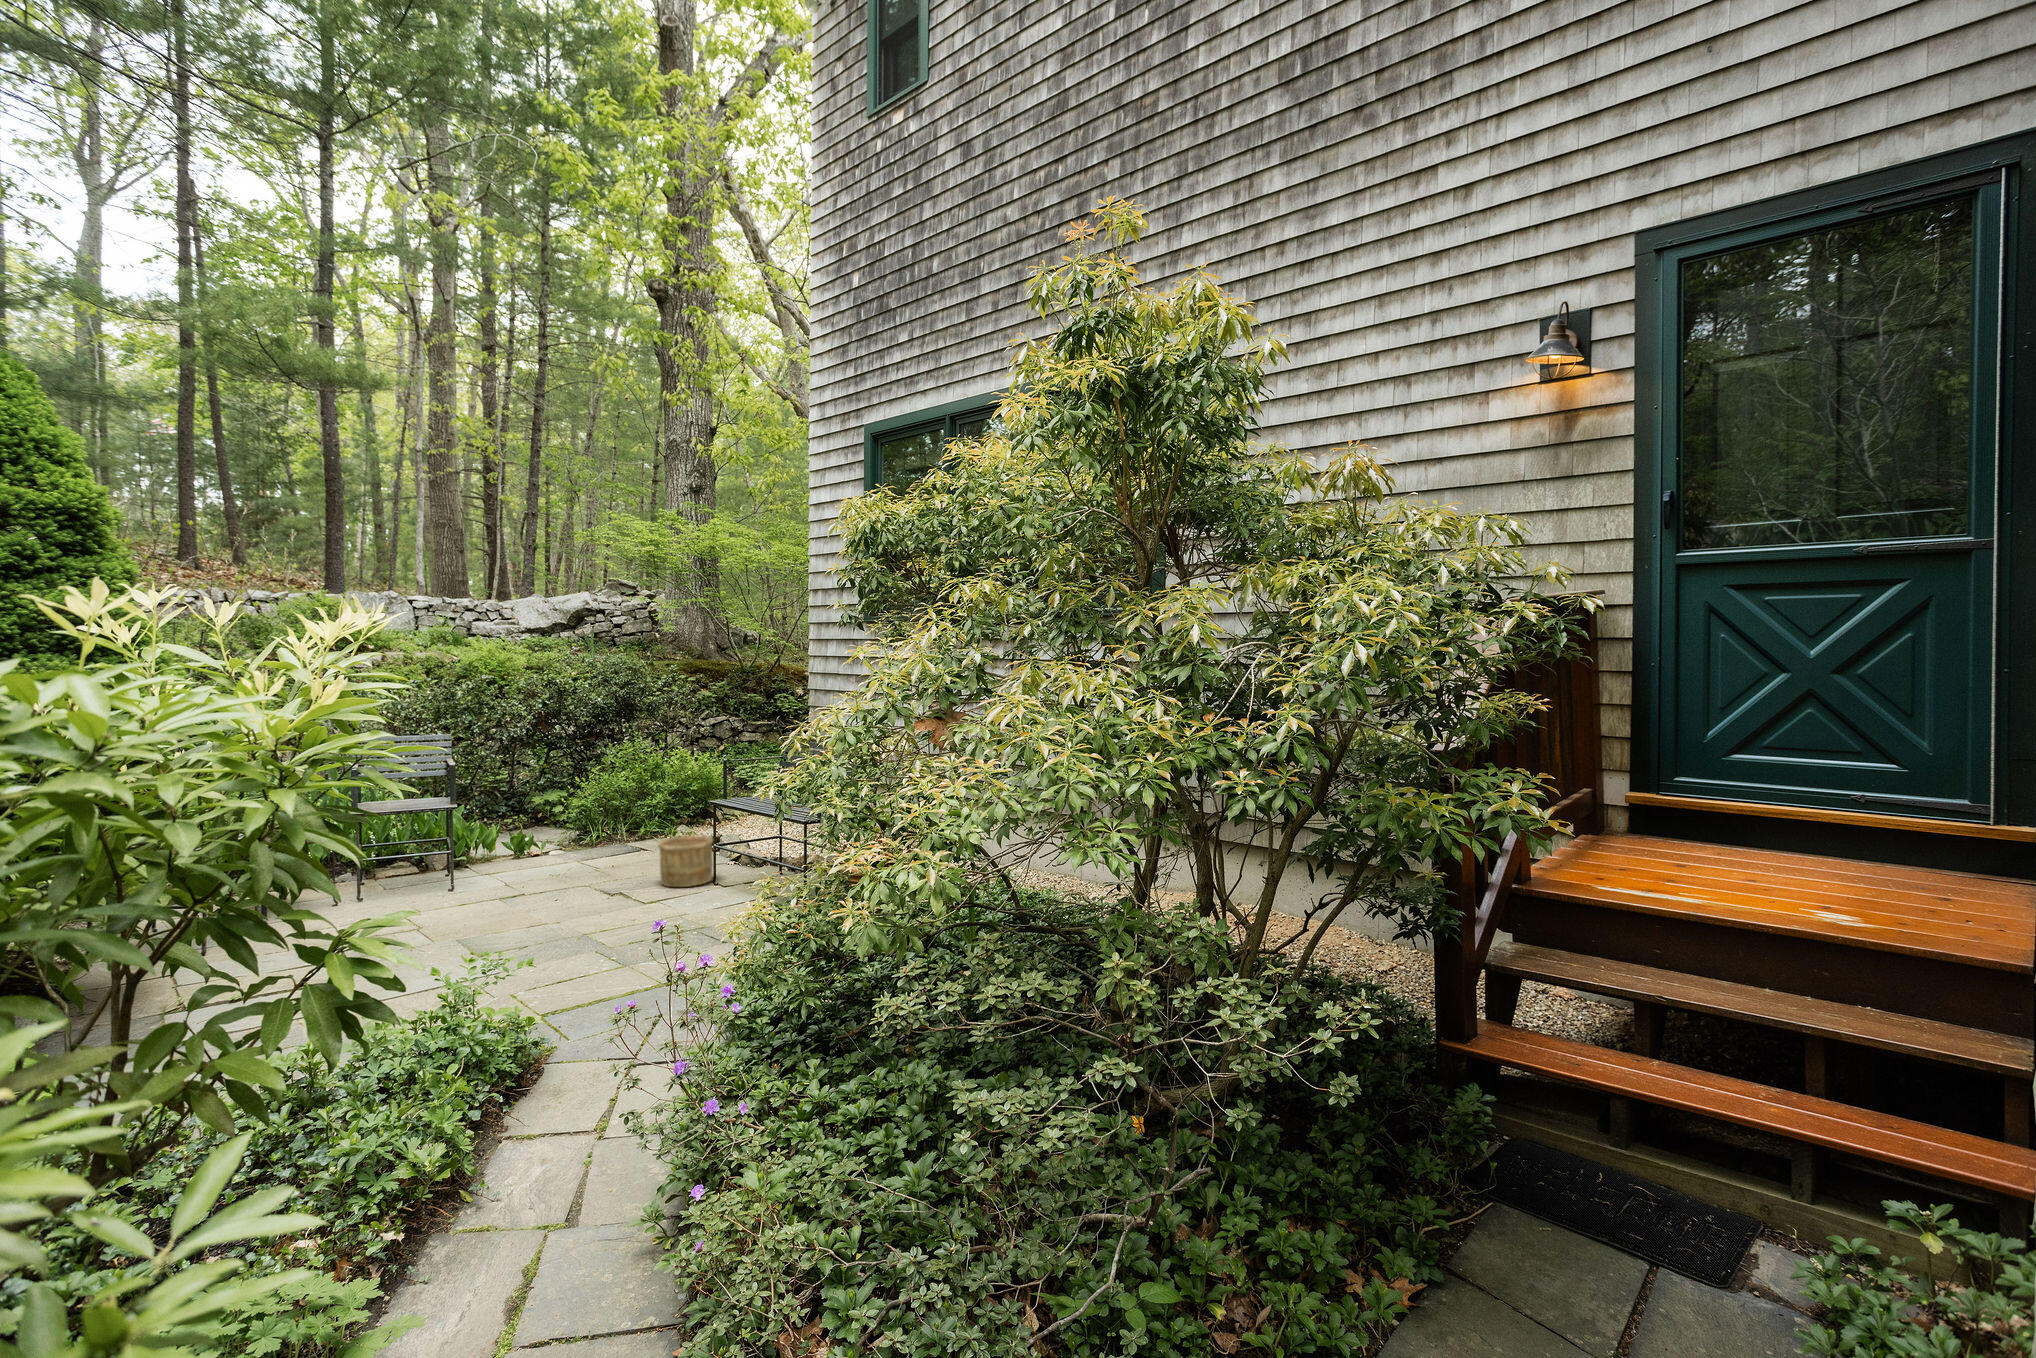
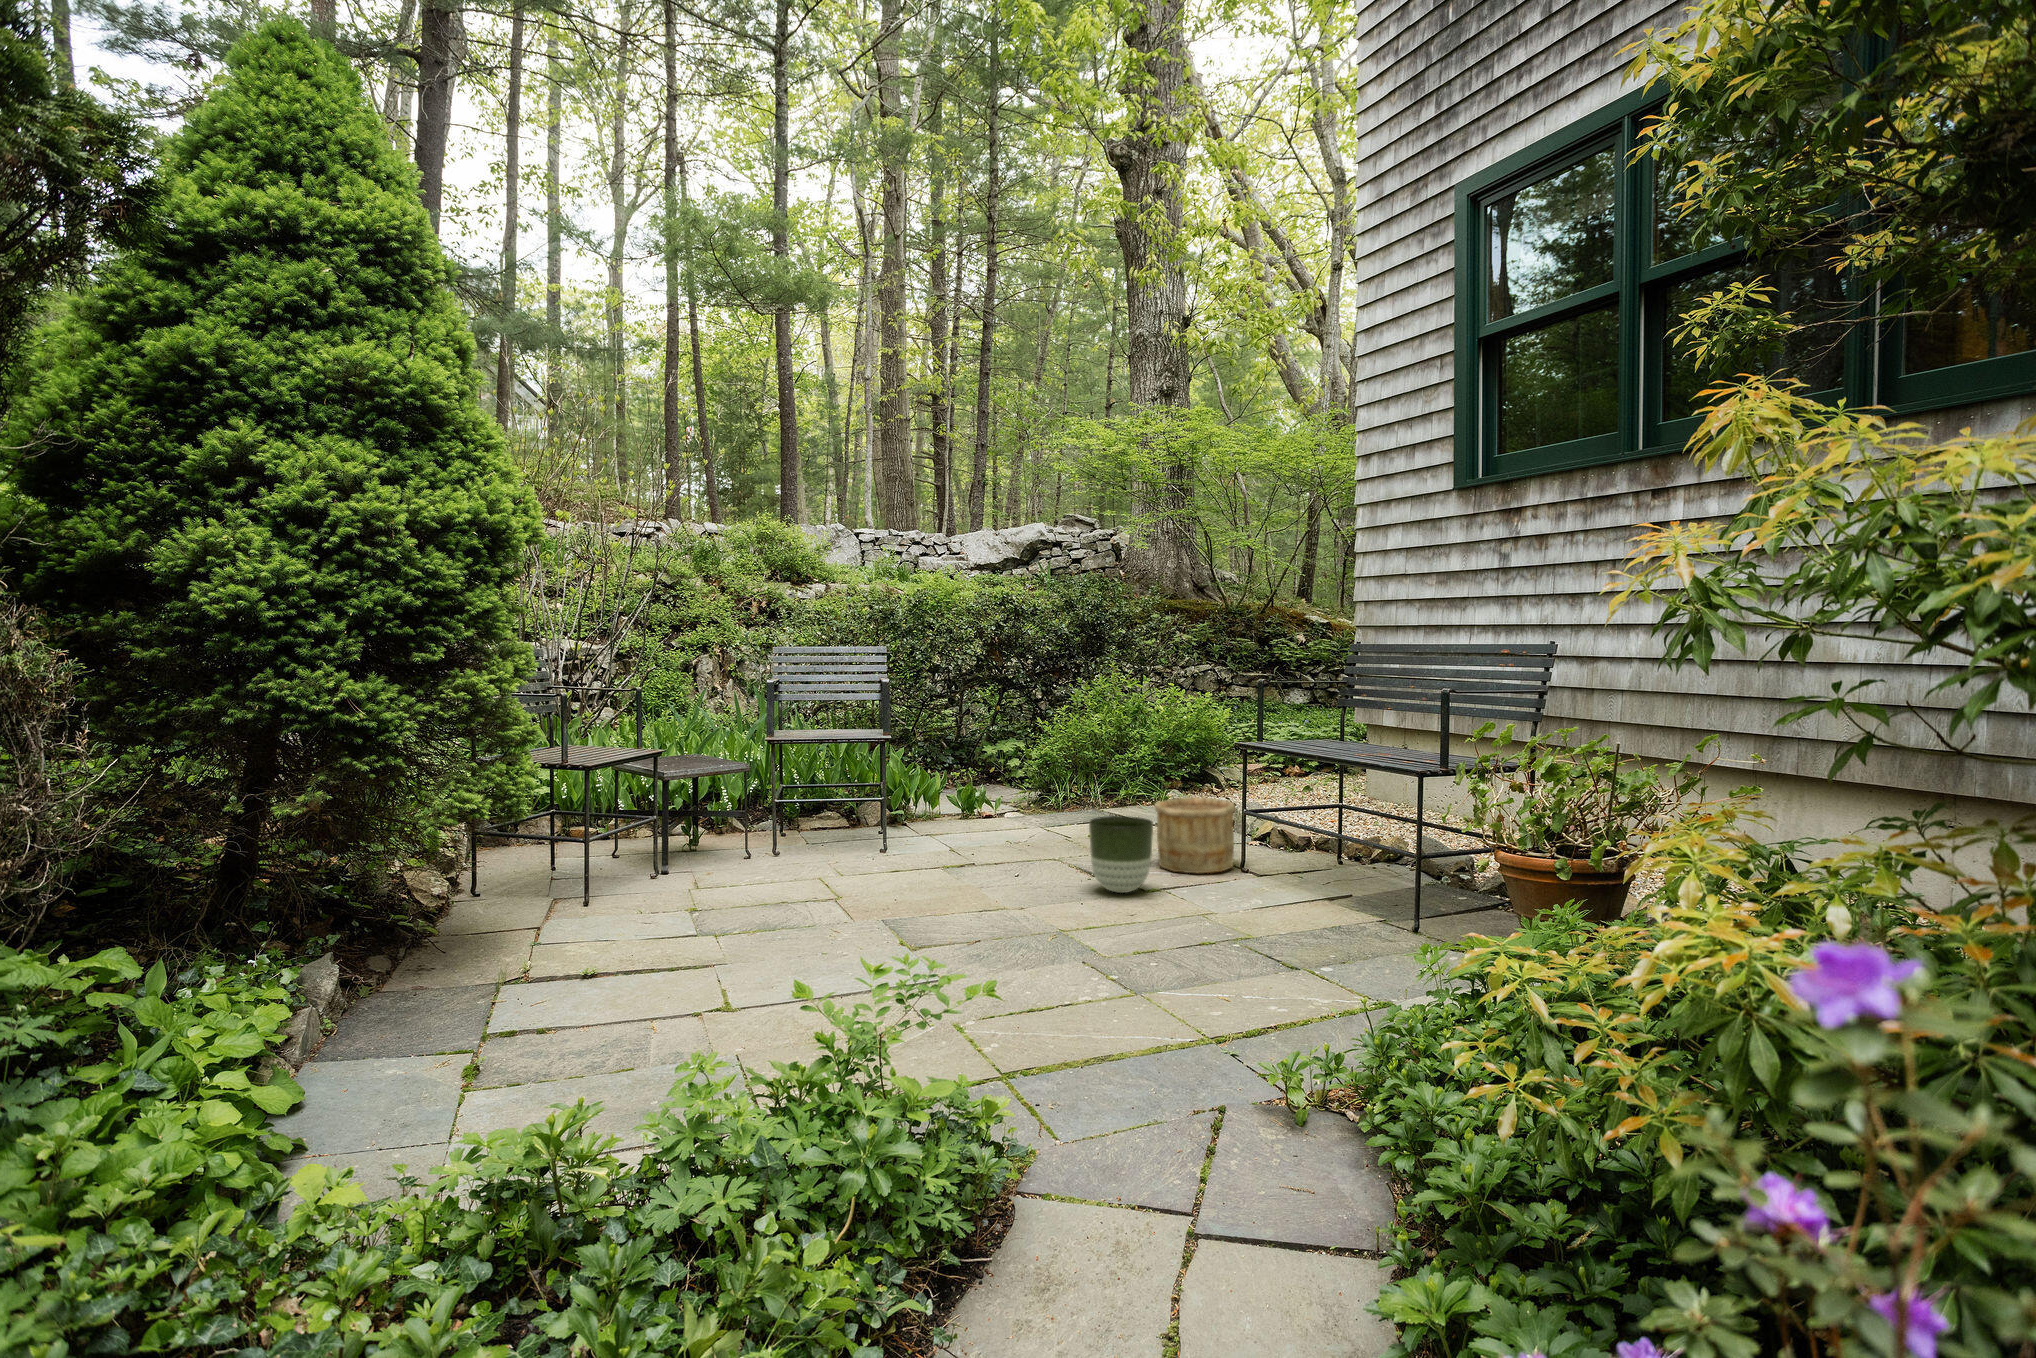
planter: none [607,854,651,905] -> present [1089,816,1153,893]

